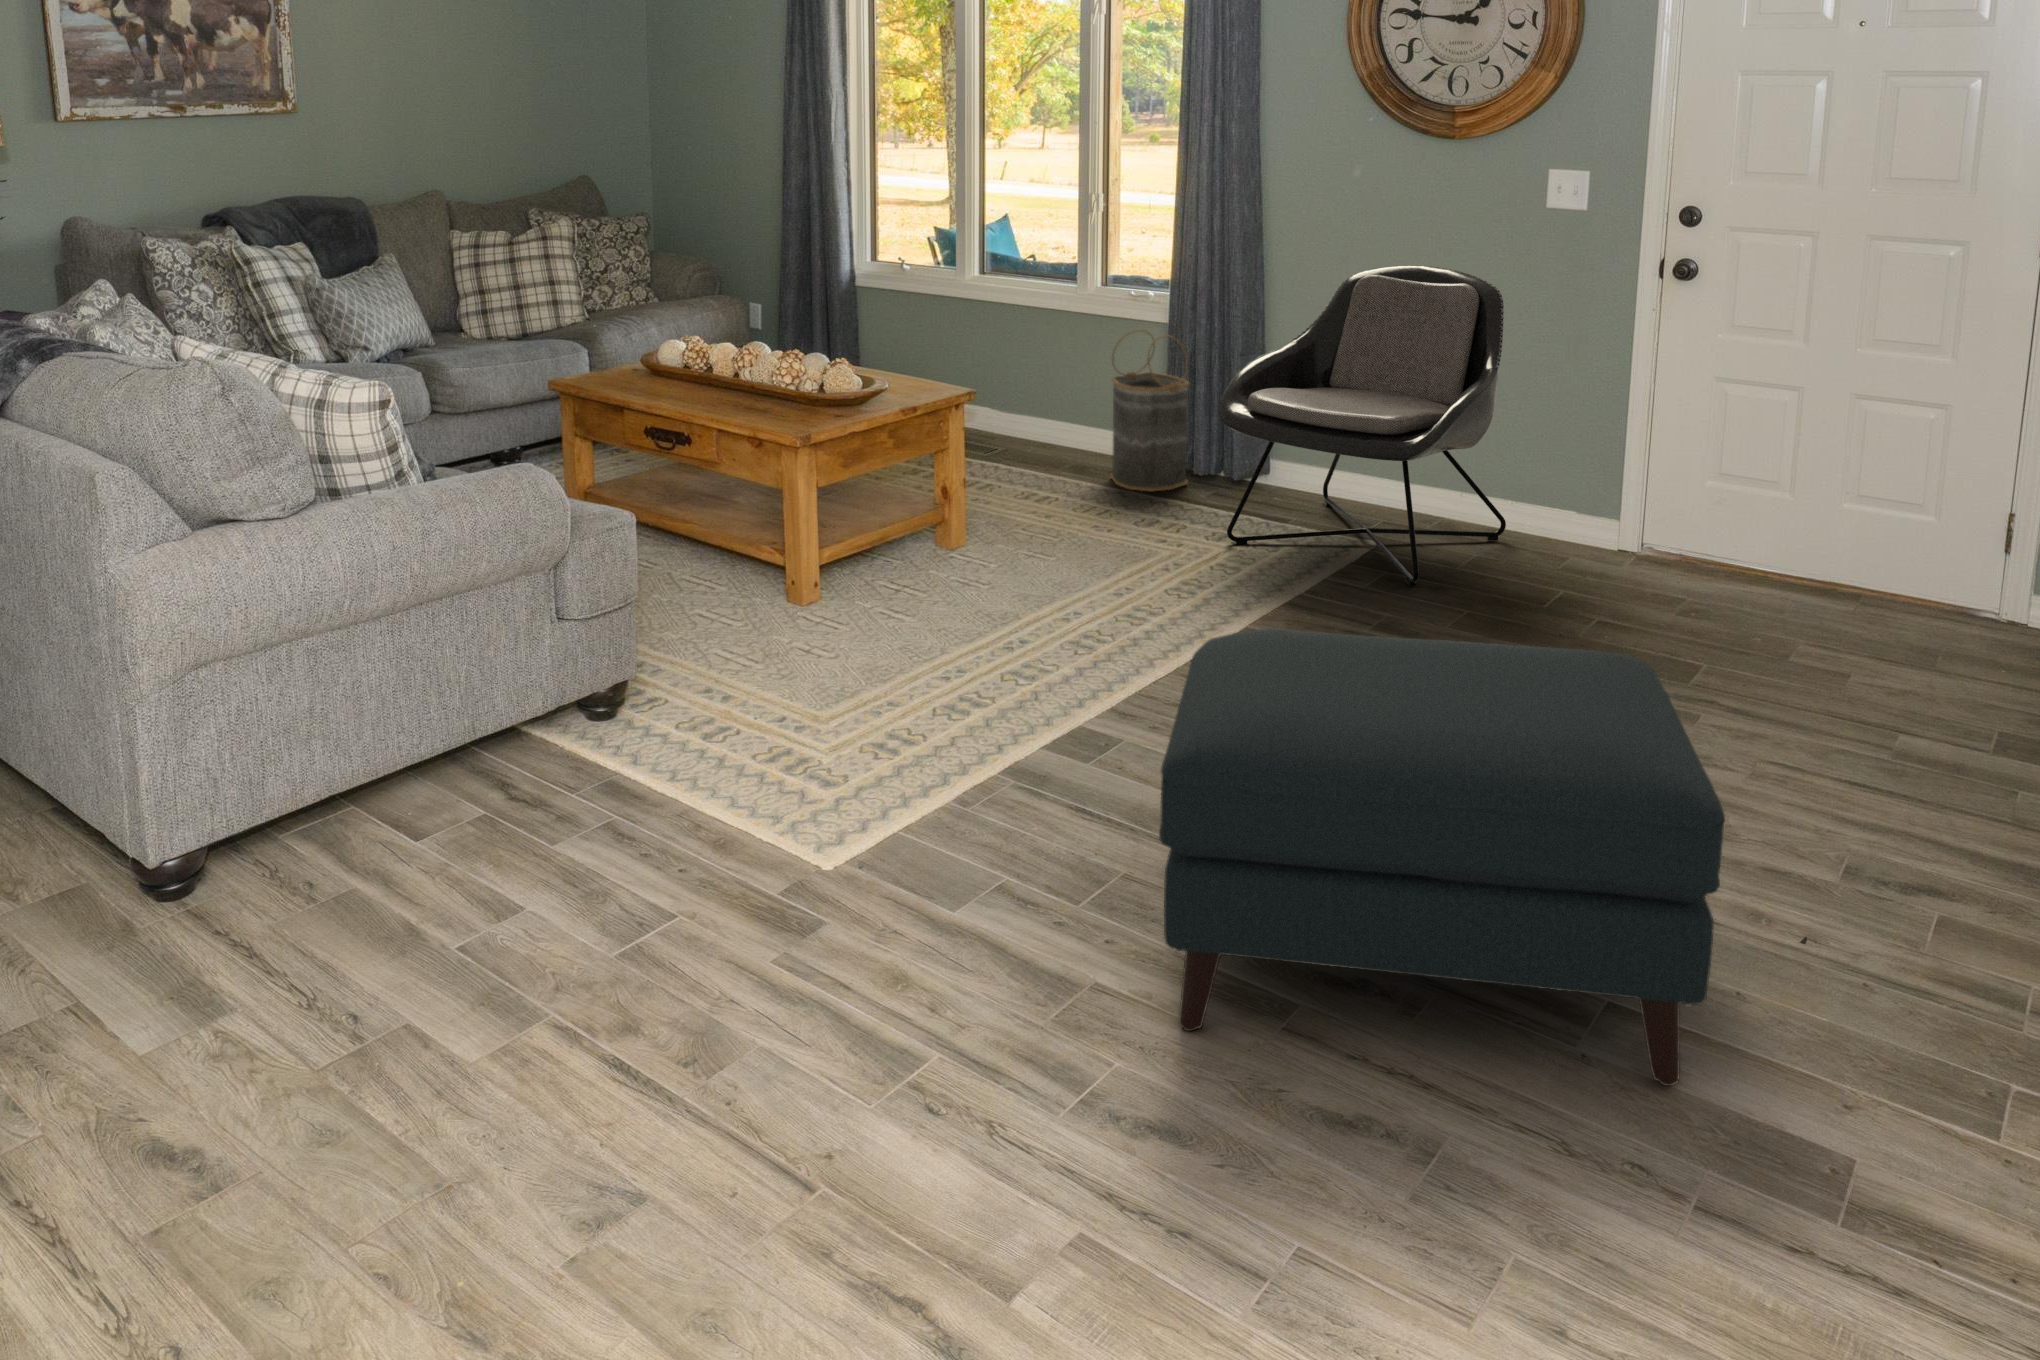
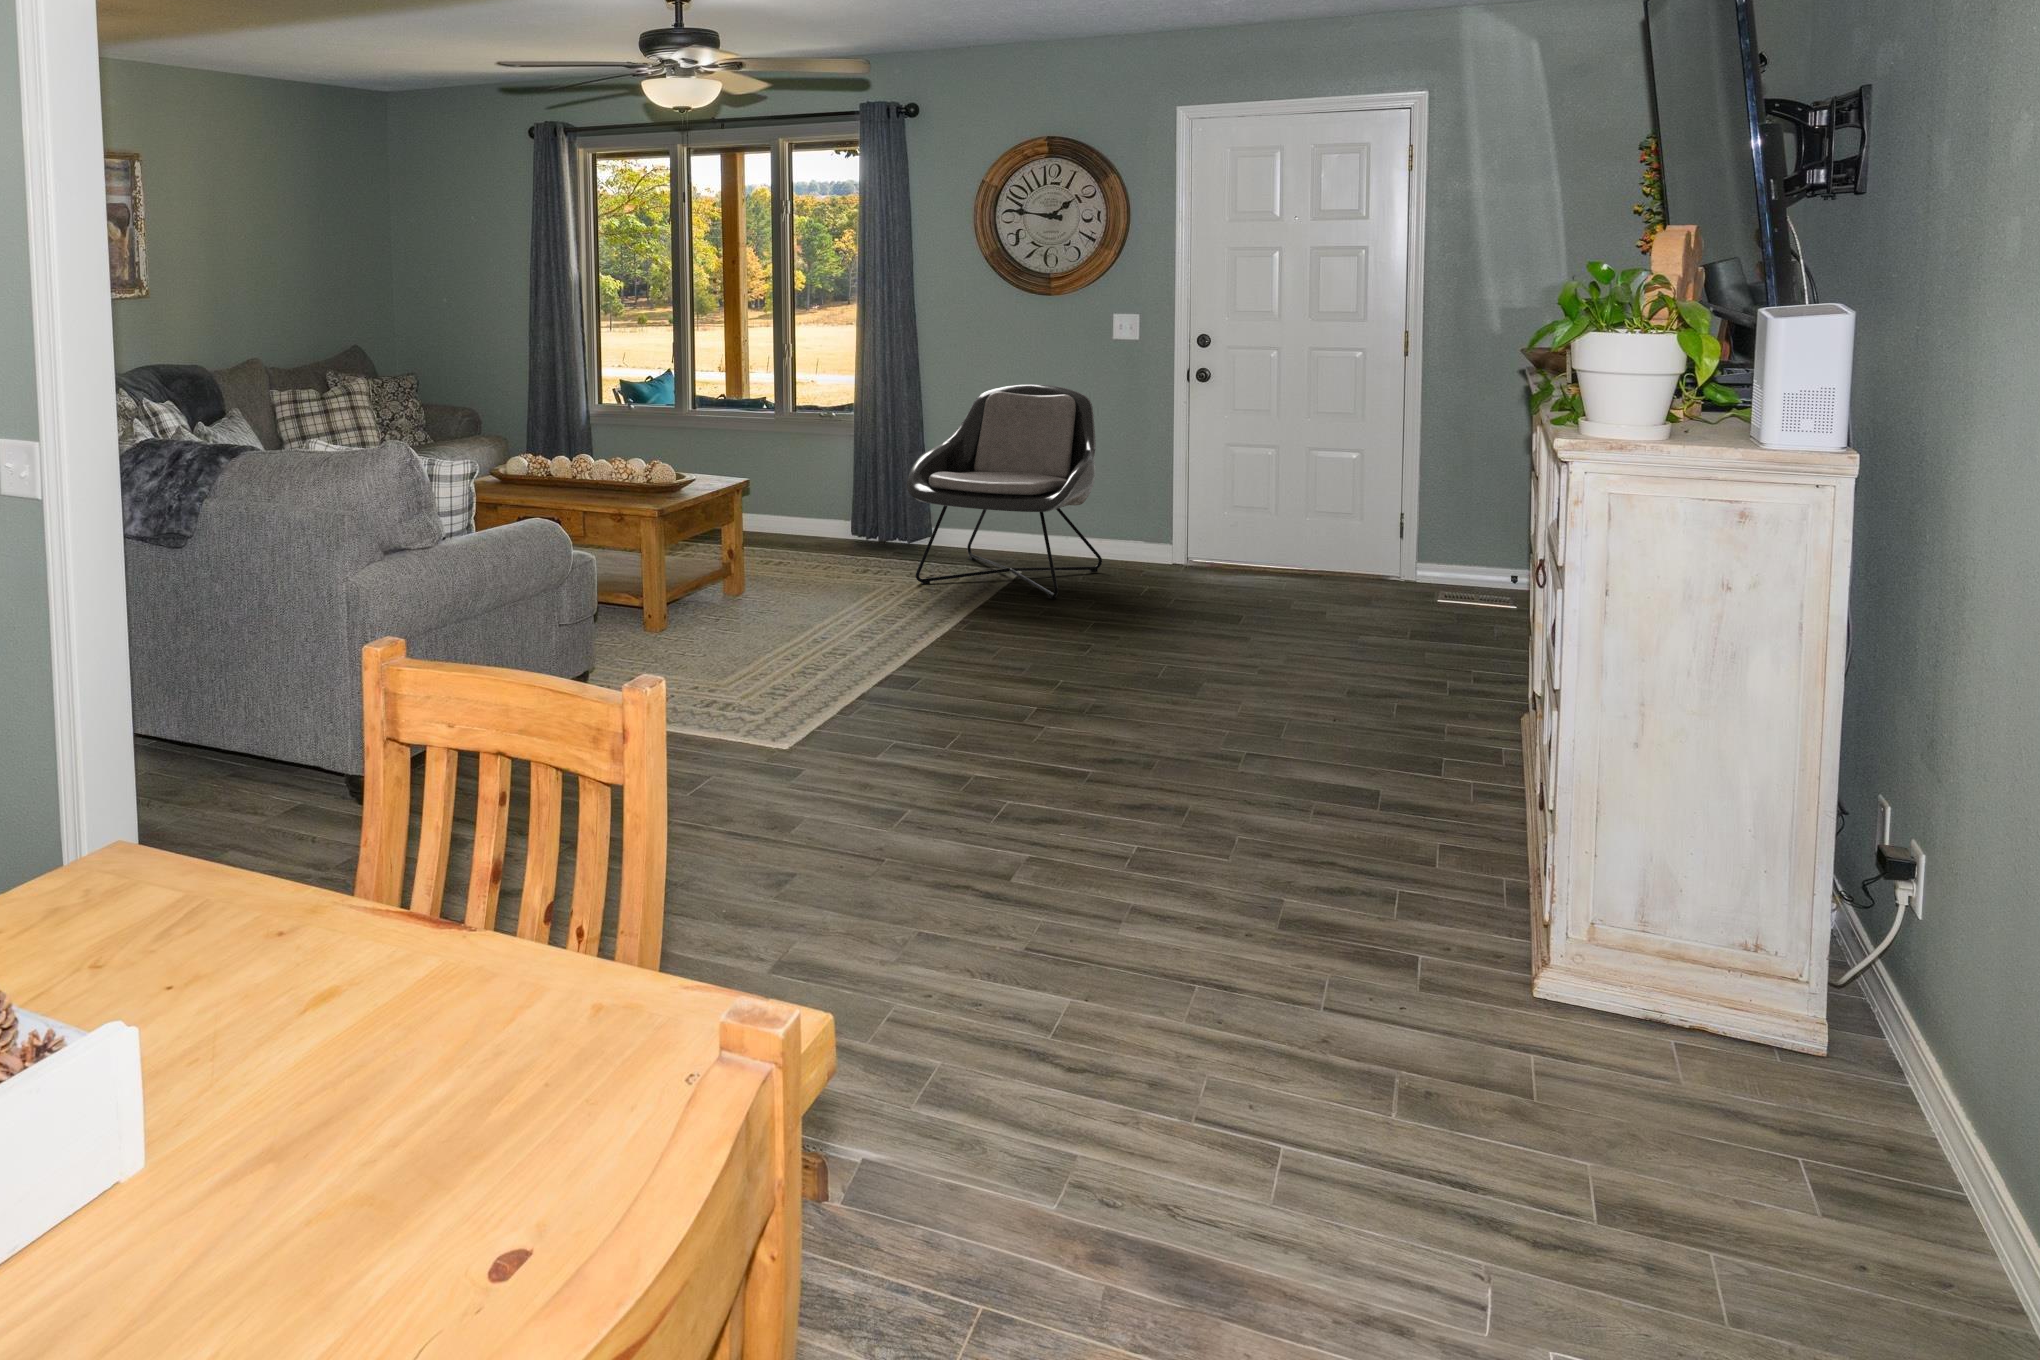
basket: present [1111,329,1190,491] -> none [808,440,867,558]
ottoman: present [1159,628,1725,1086] -> none [992,580,1315,798]

